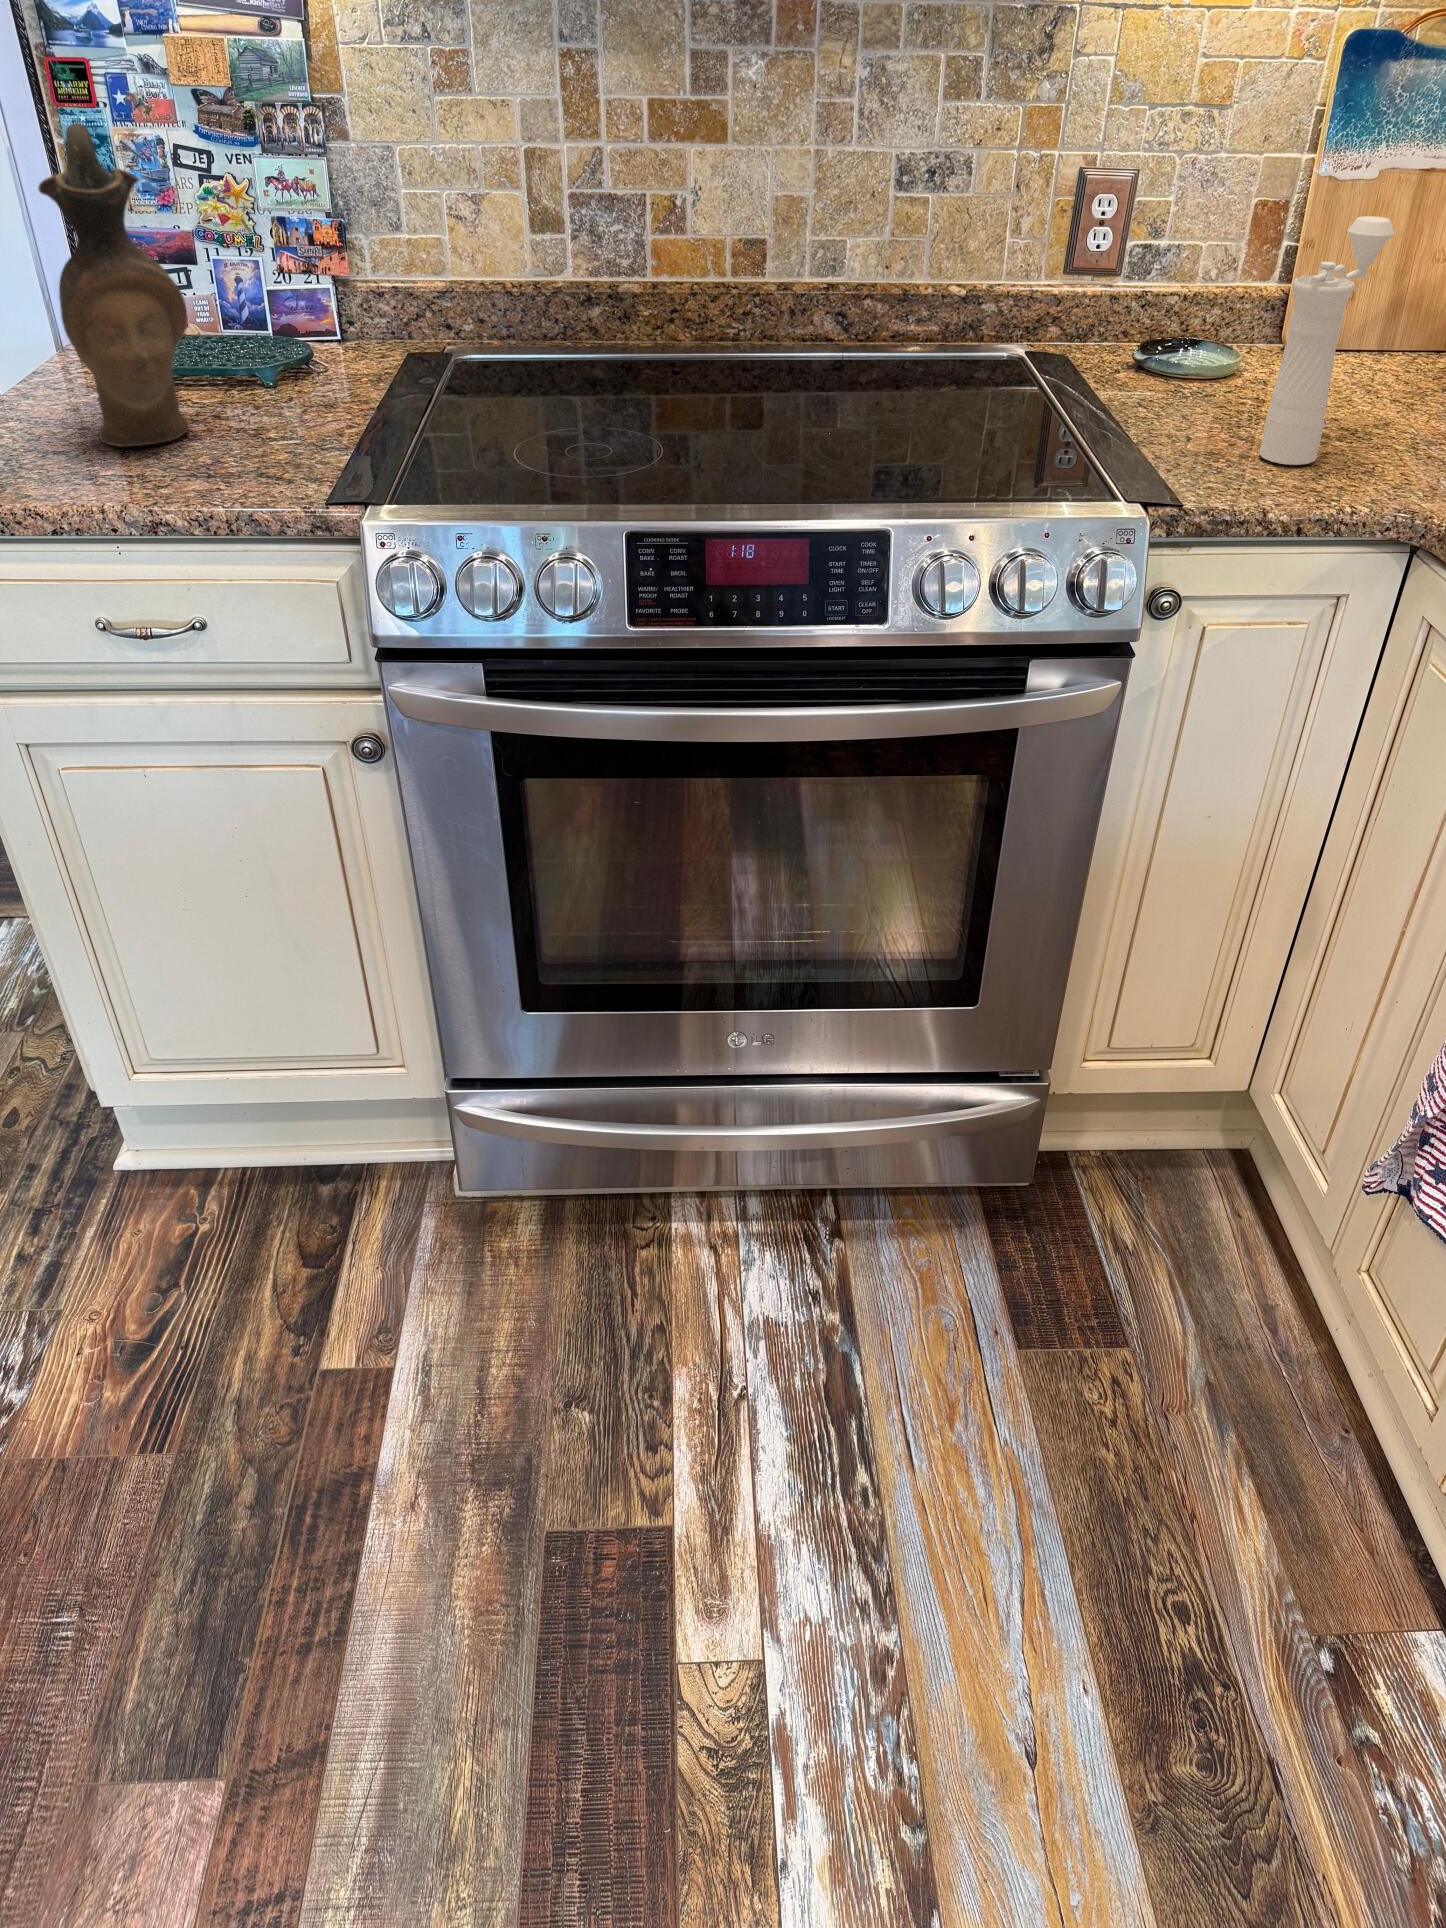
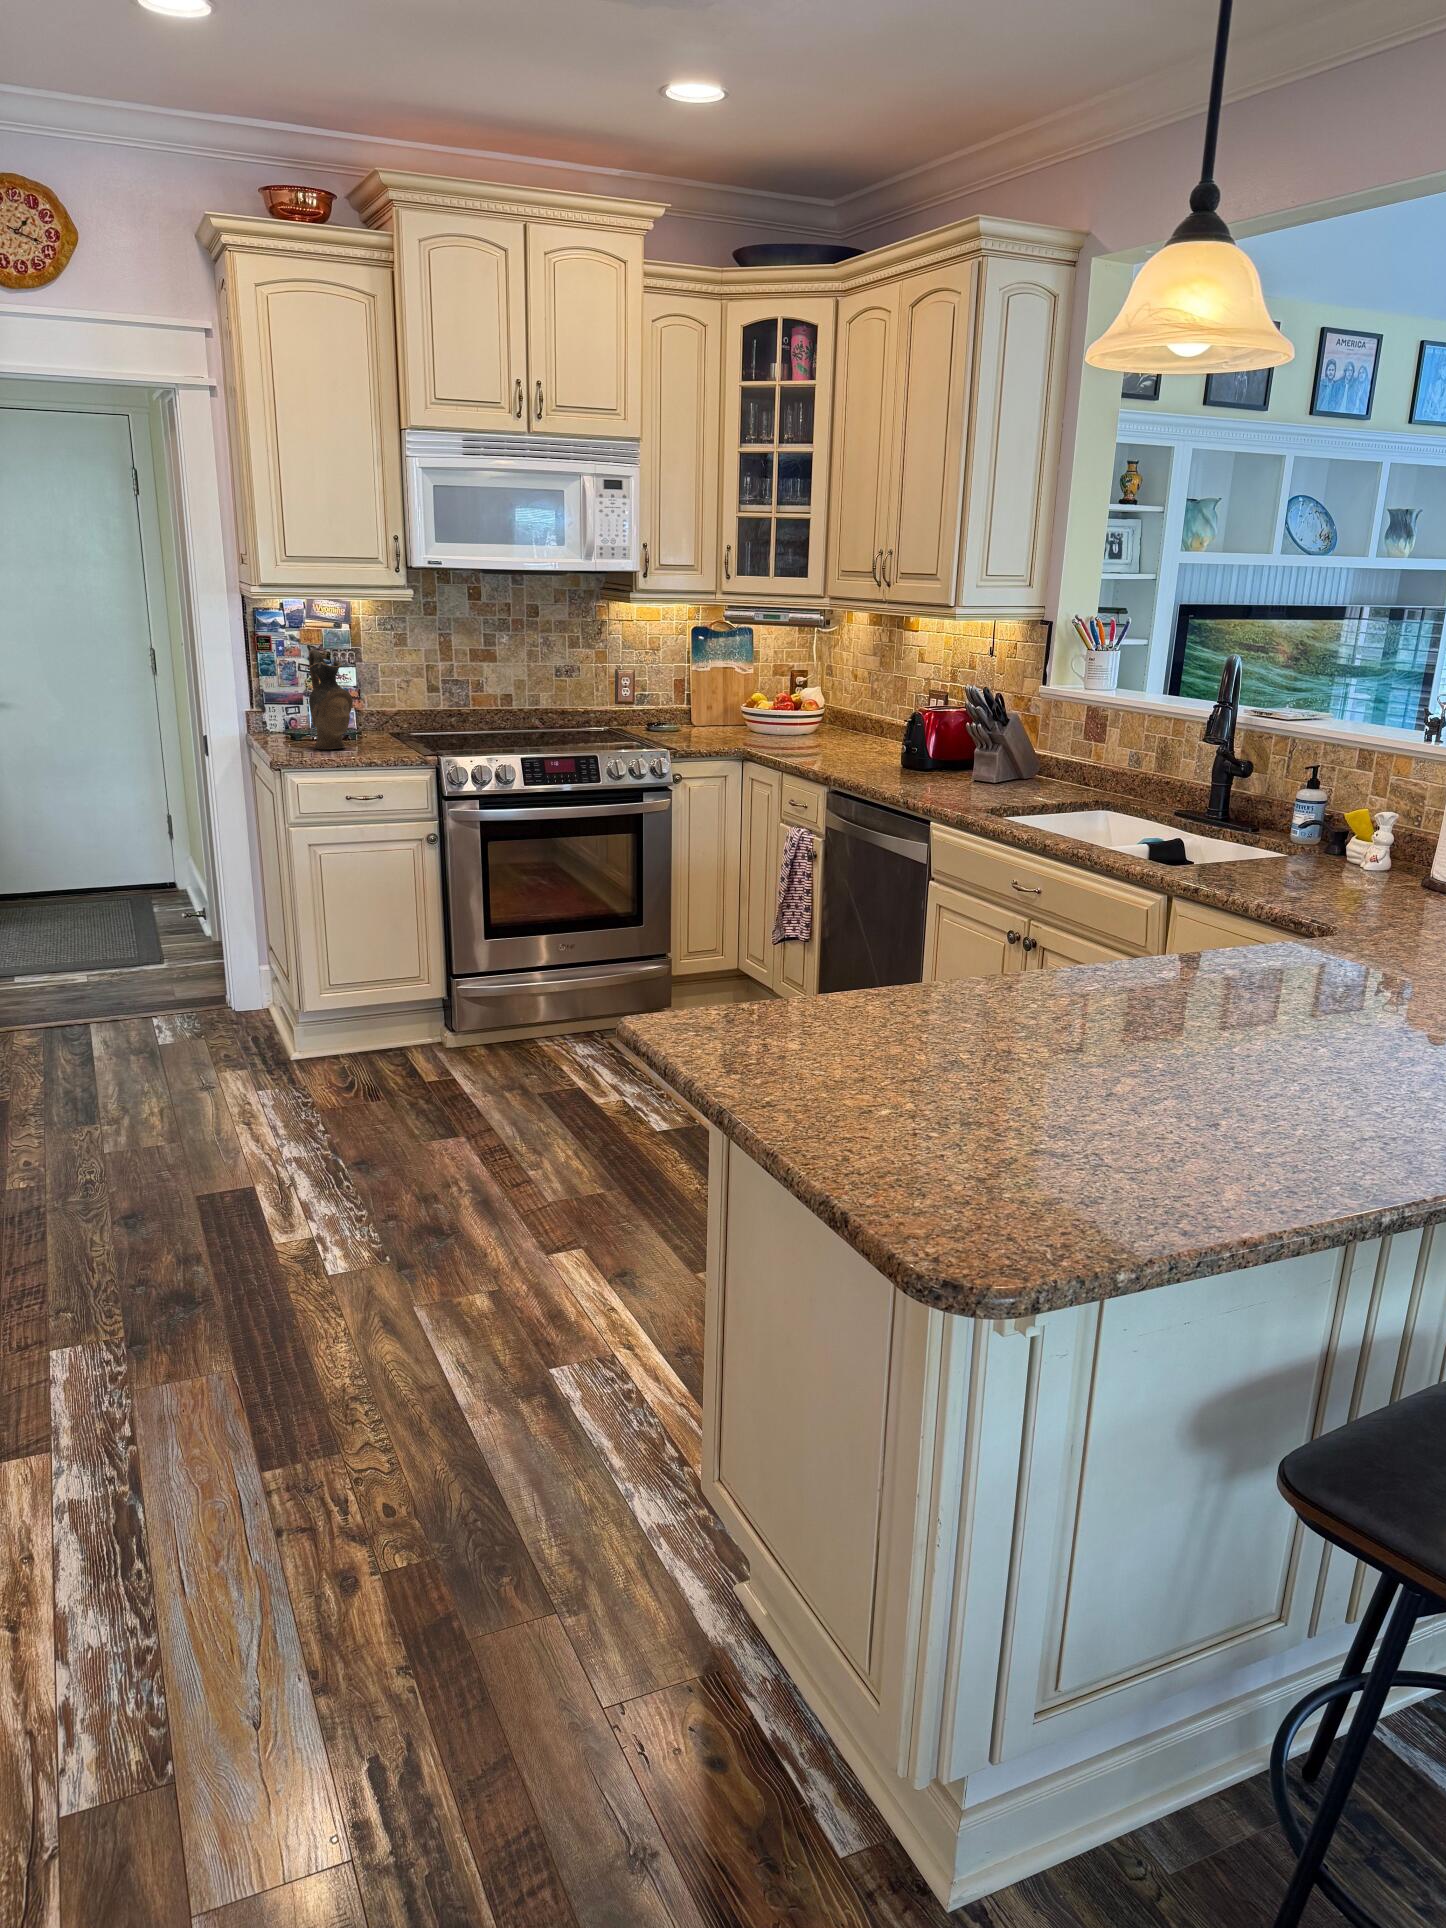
pepper mill: present [1259,216,1394,465] -> none [696,673,721,741]

